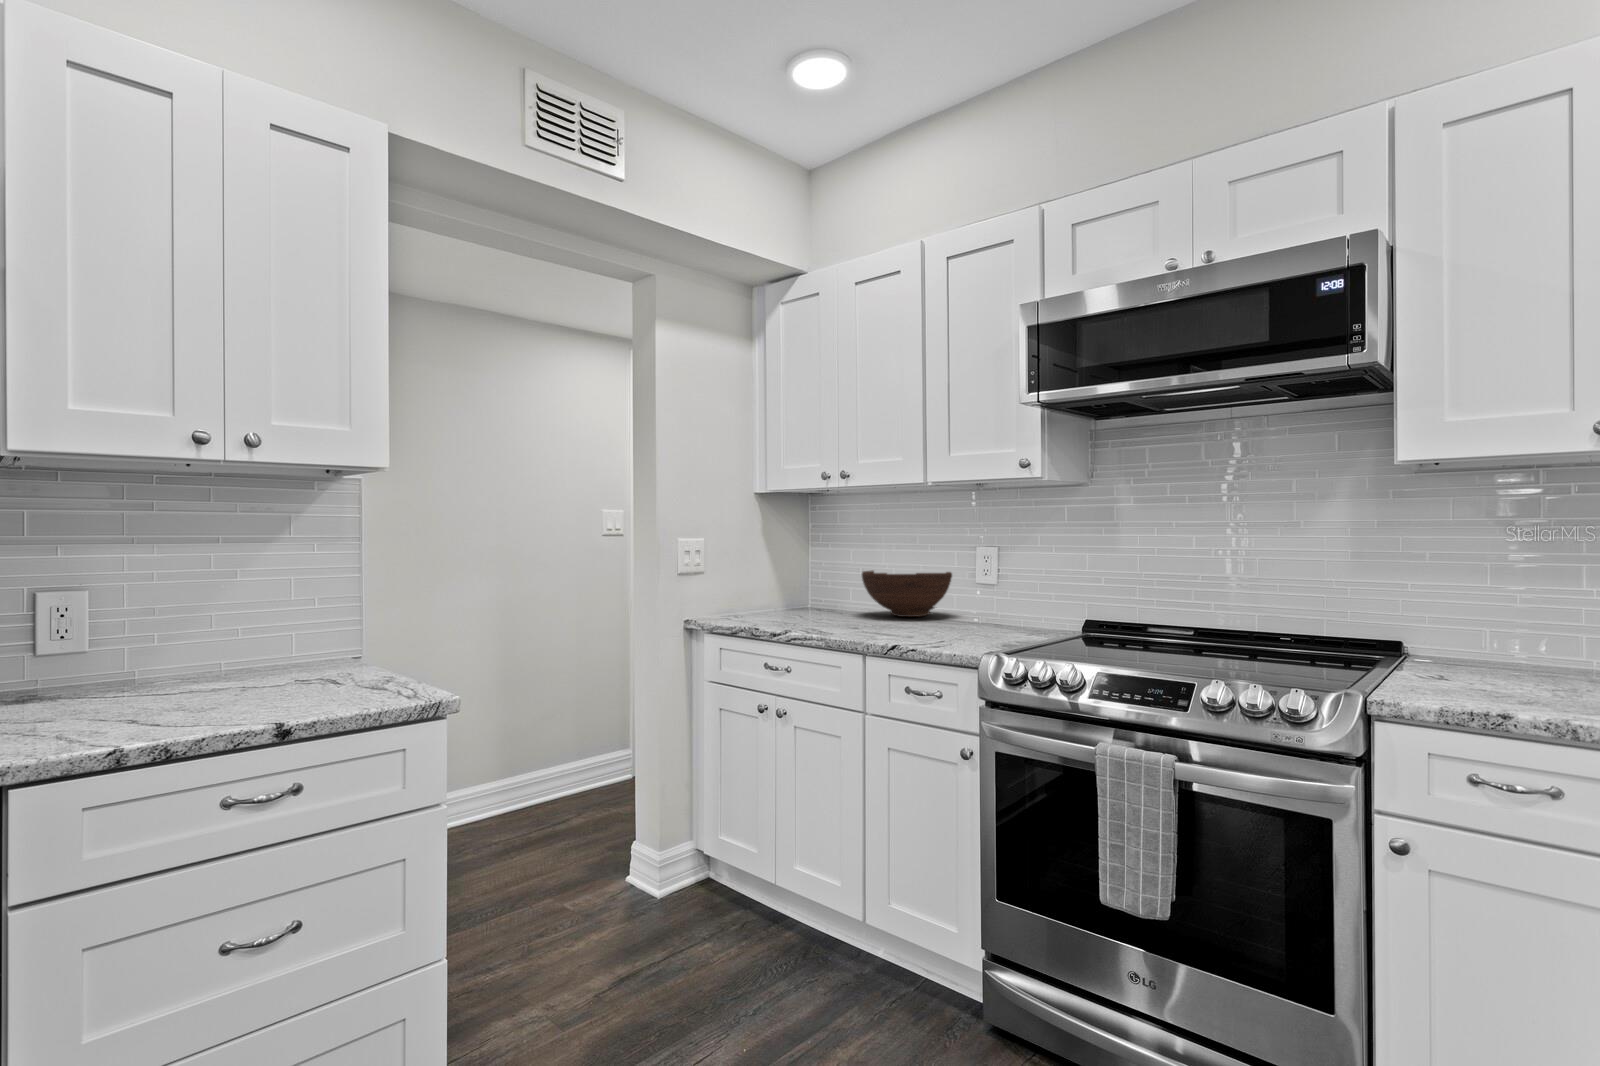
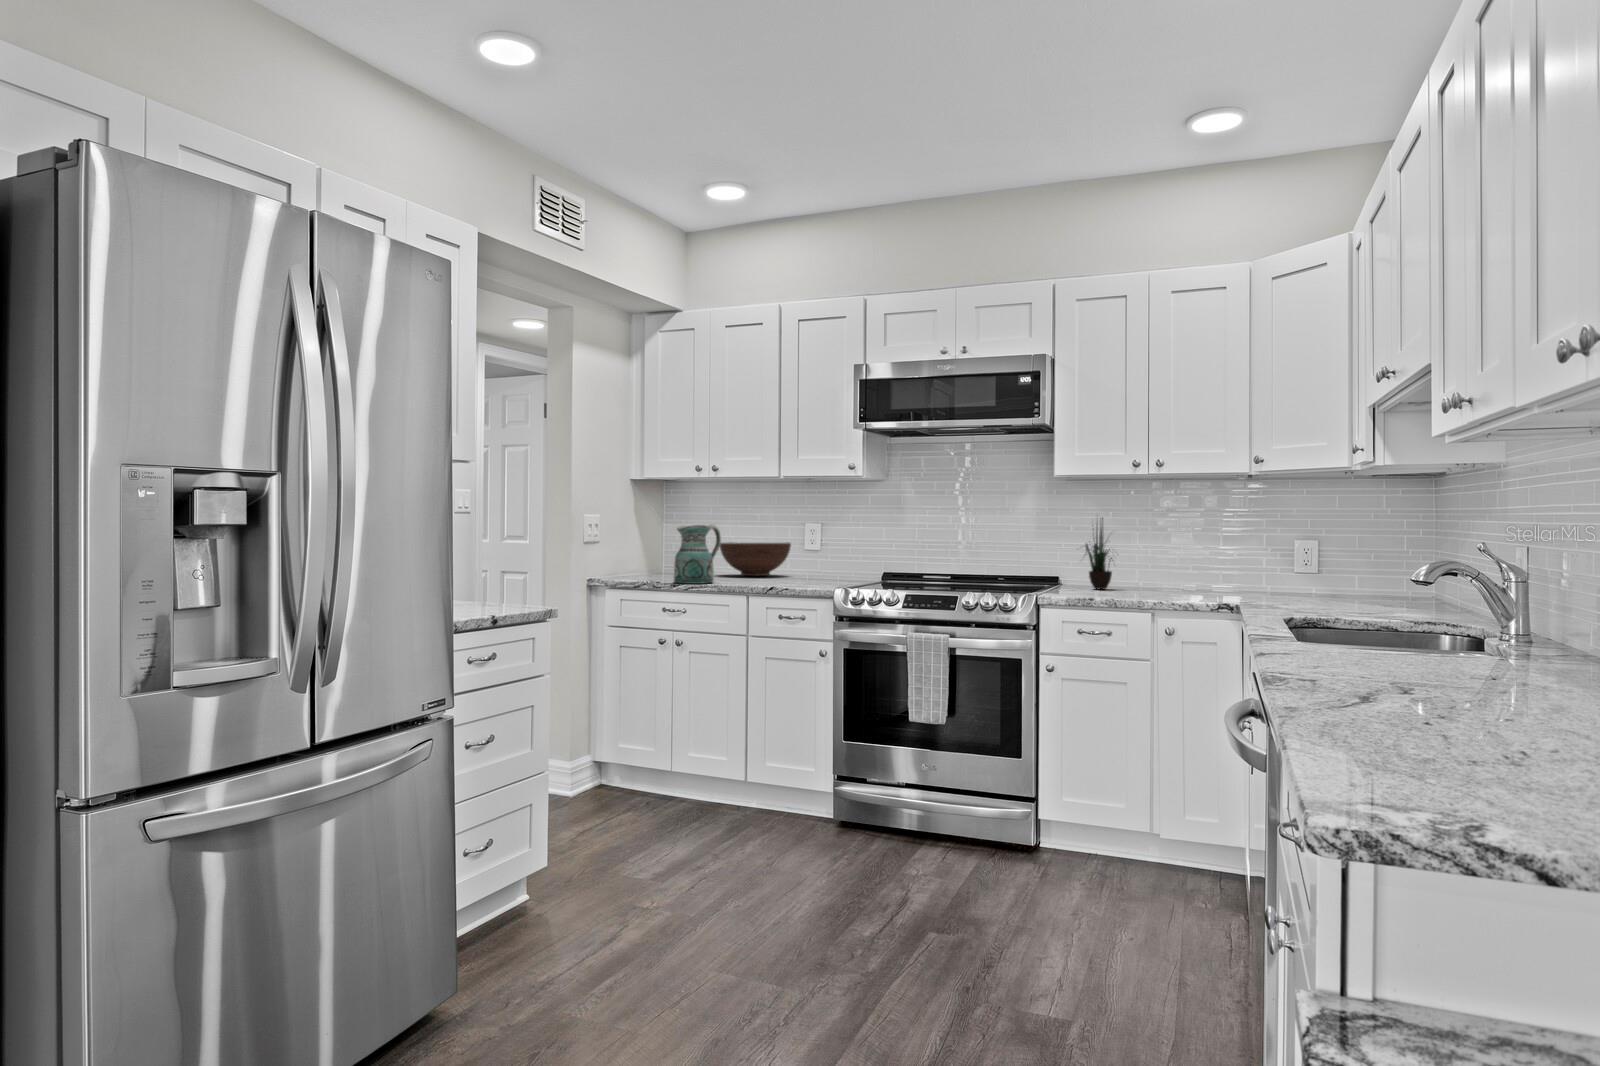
potted plant: none [1439,510,1553,675] -> present [1085,518,1112,590]
ceramic pitcher: none [767,551,837,636] -> present [674,525,721,584]

